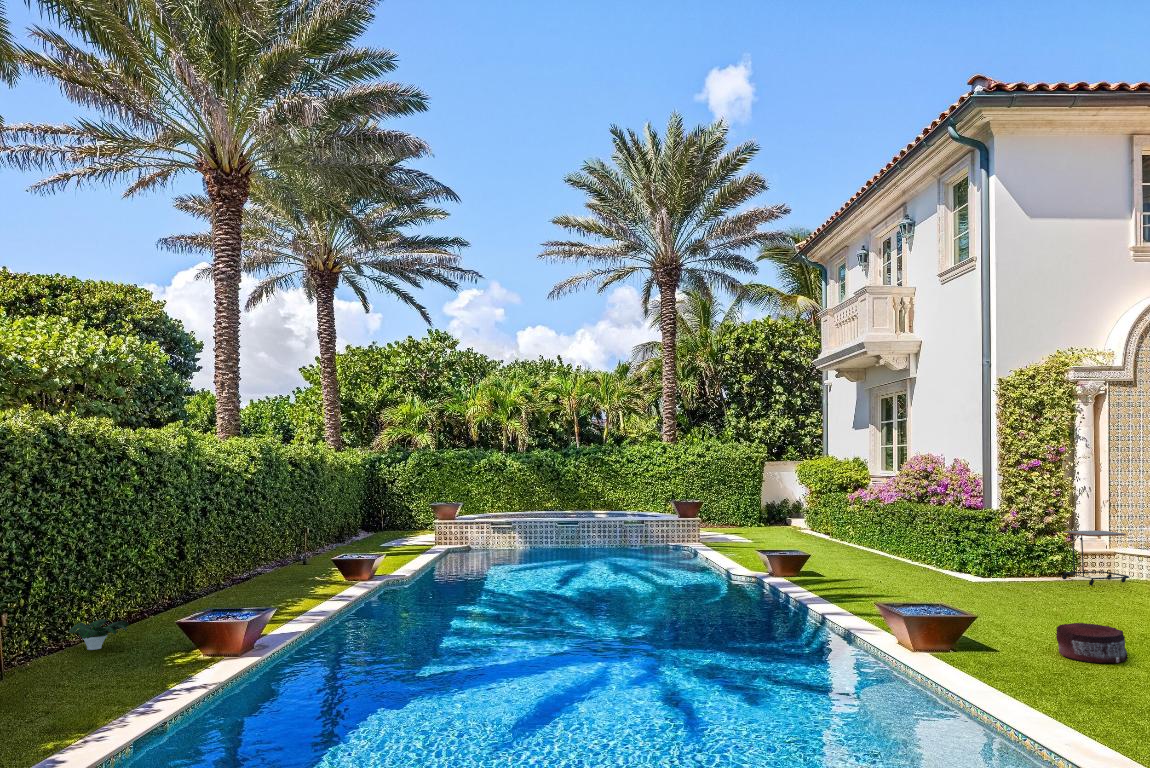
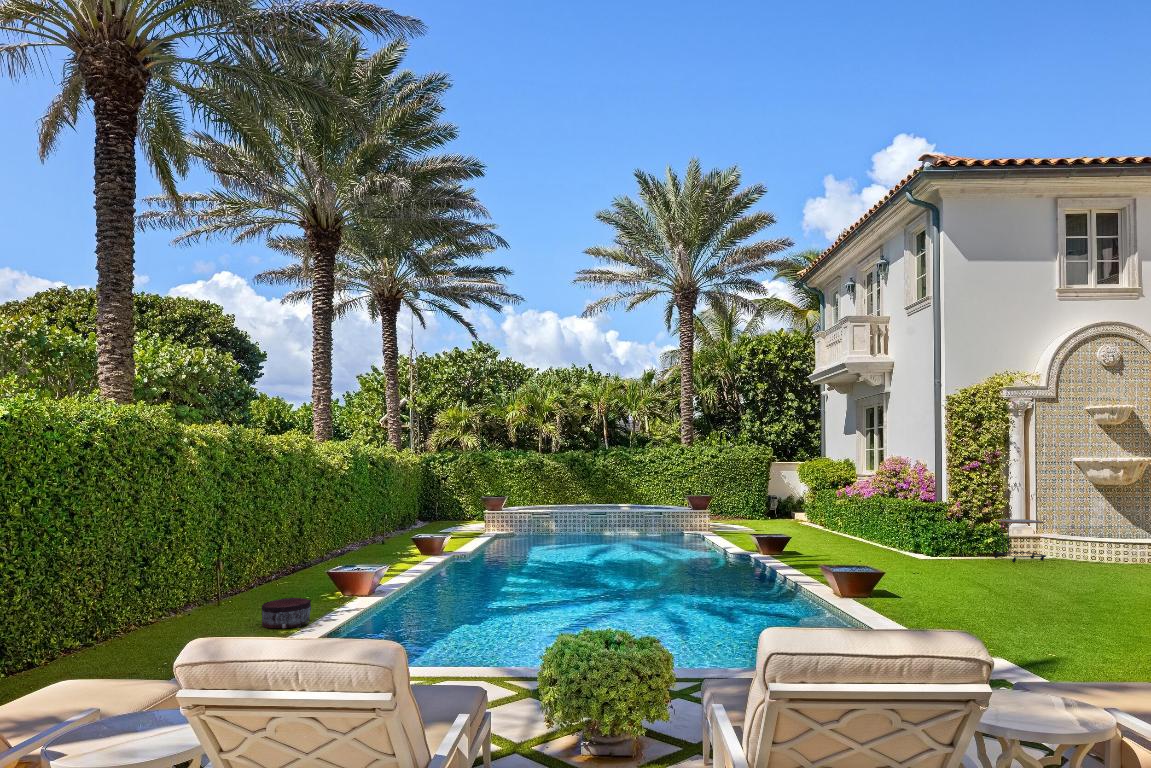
potted plant: present [69,619,129,650] -> none [246,573,286,594]
pouf: present [1056,623,1128,663] -> present [261,598,311,629]

